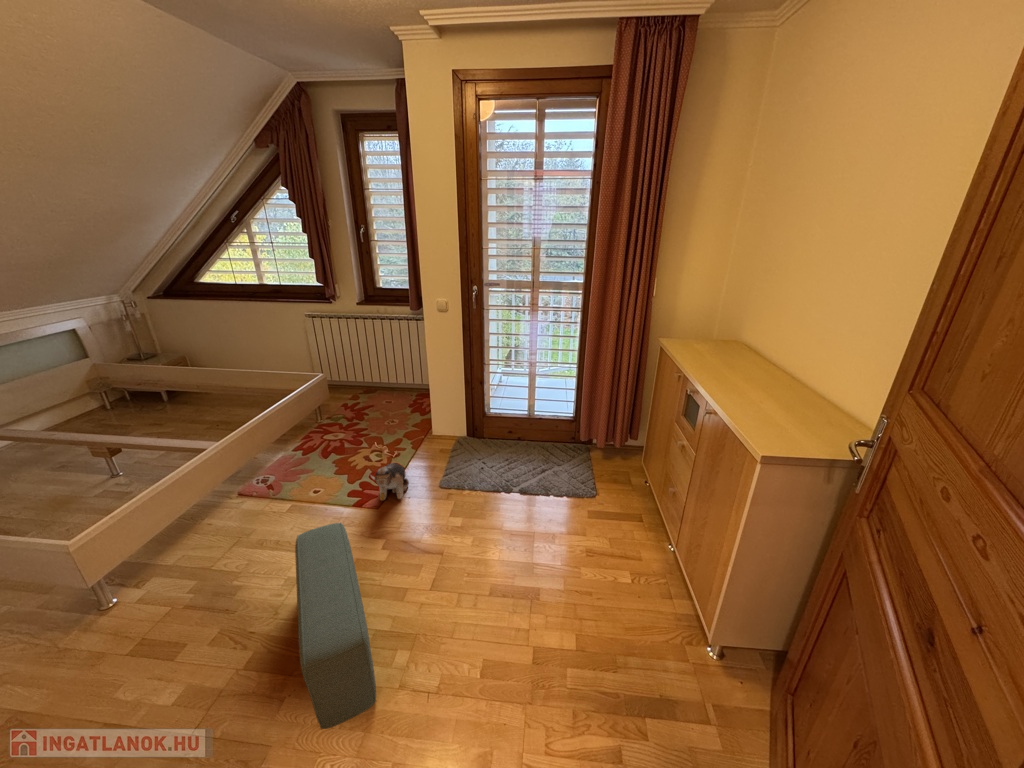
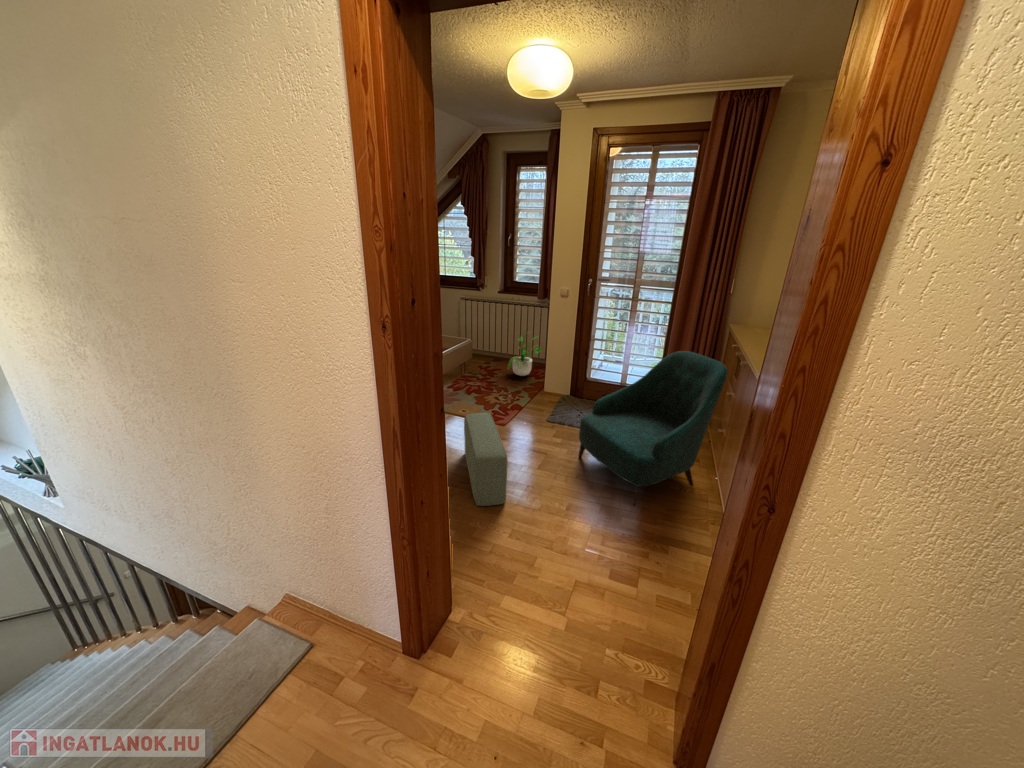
potted plant: none [380,342,424,413] -> present [508,336,542,376]
armchair: none [485,385,679,642] -> present [579,351,728,506]
plush toy: present [370,463,409,501] -> none [504,395,527,422]

